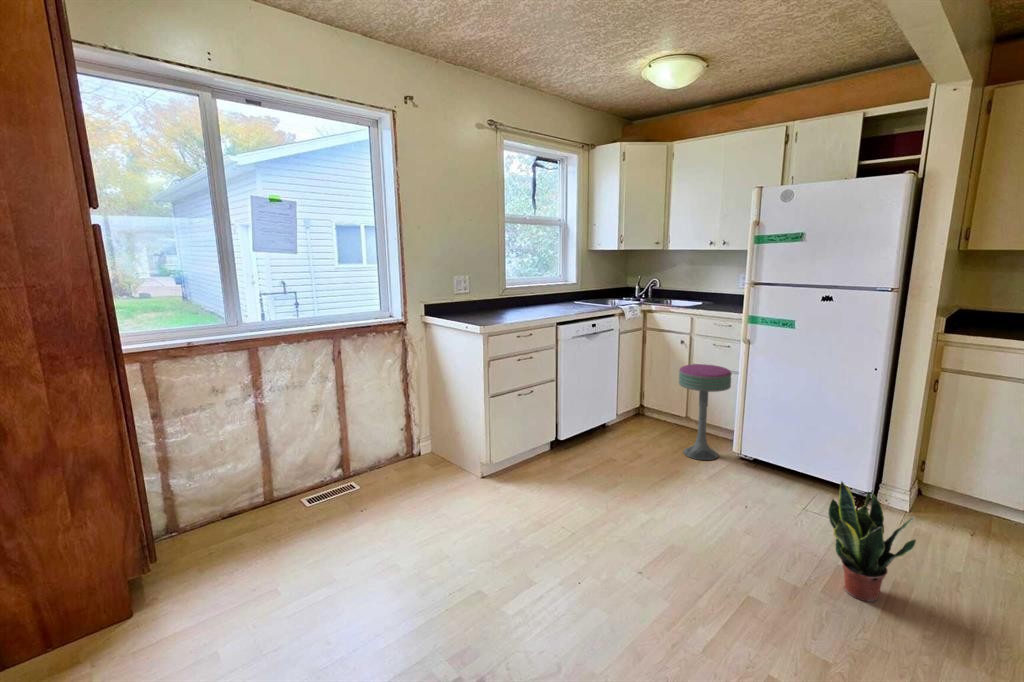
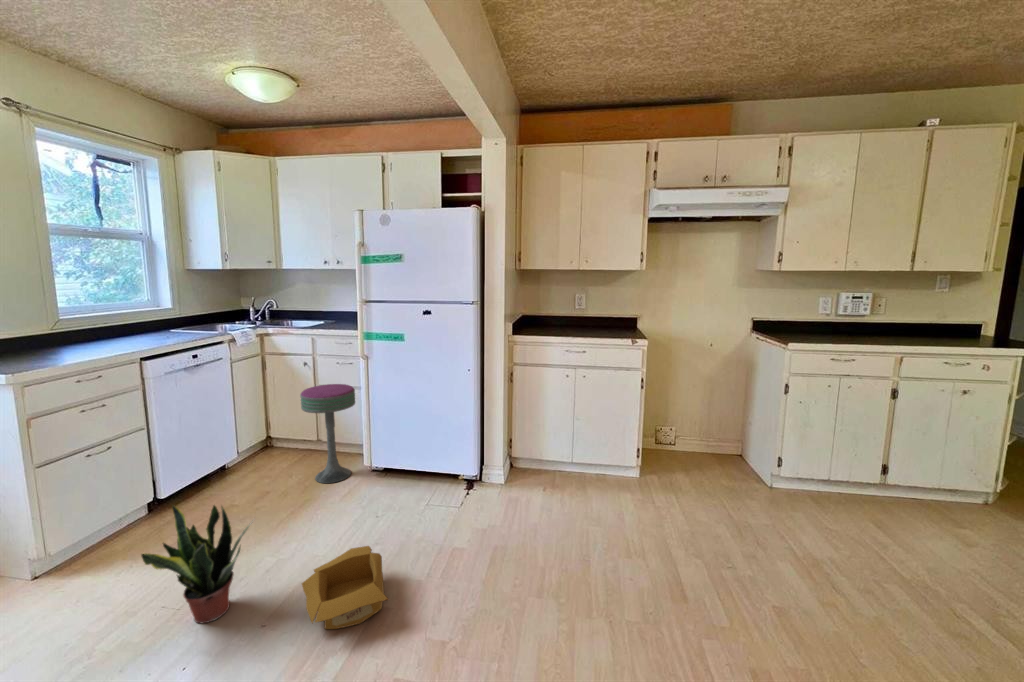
potted plant: present [828,482,916,602] -> present [141,505,249,623]
cardboard box: none [681,516,763,579] -> present [302,546,388,629]

